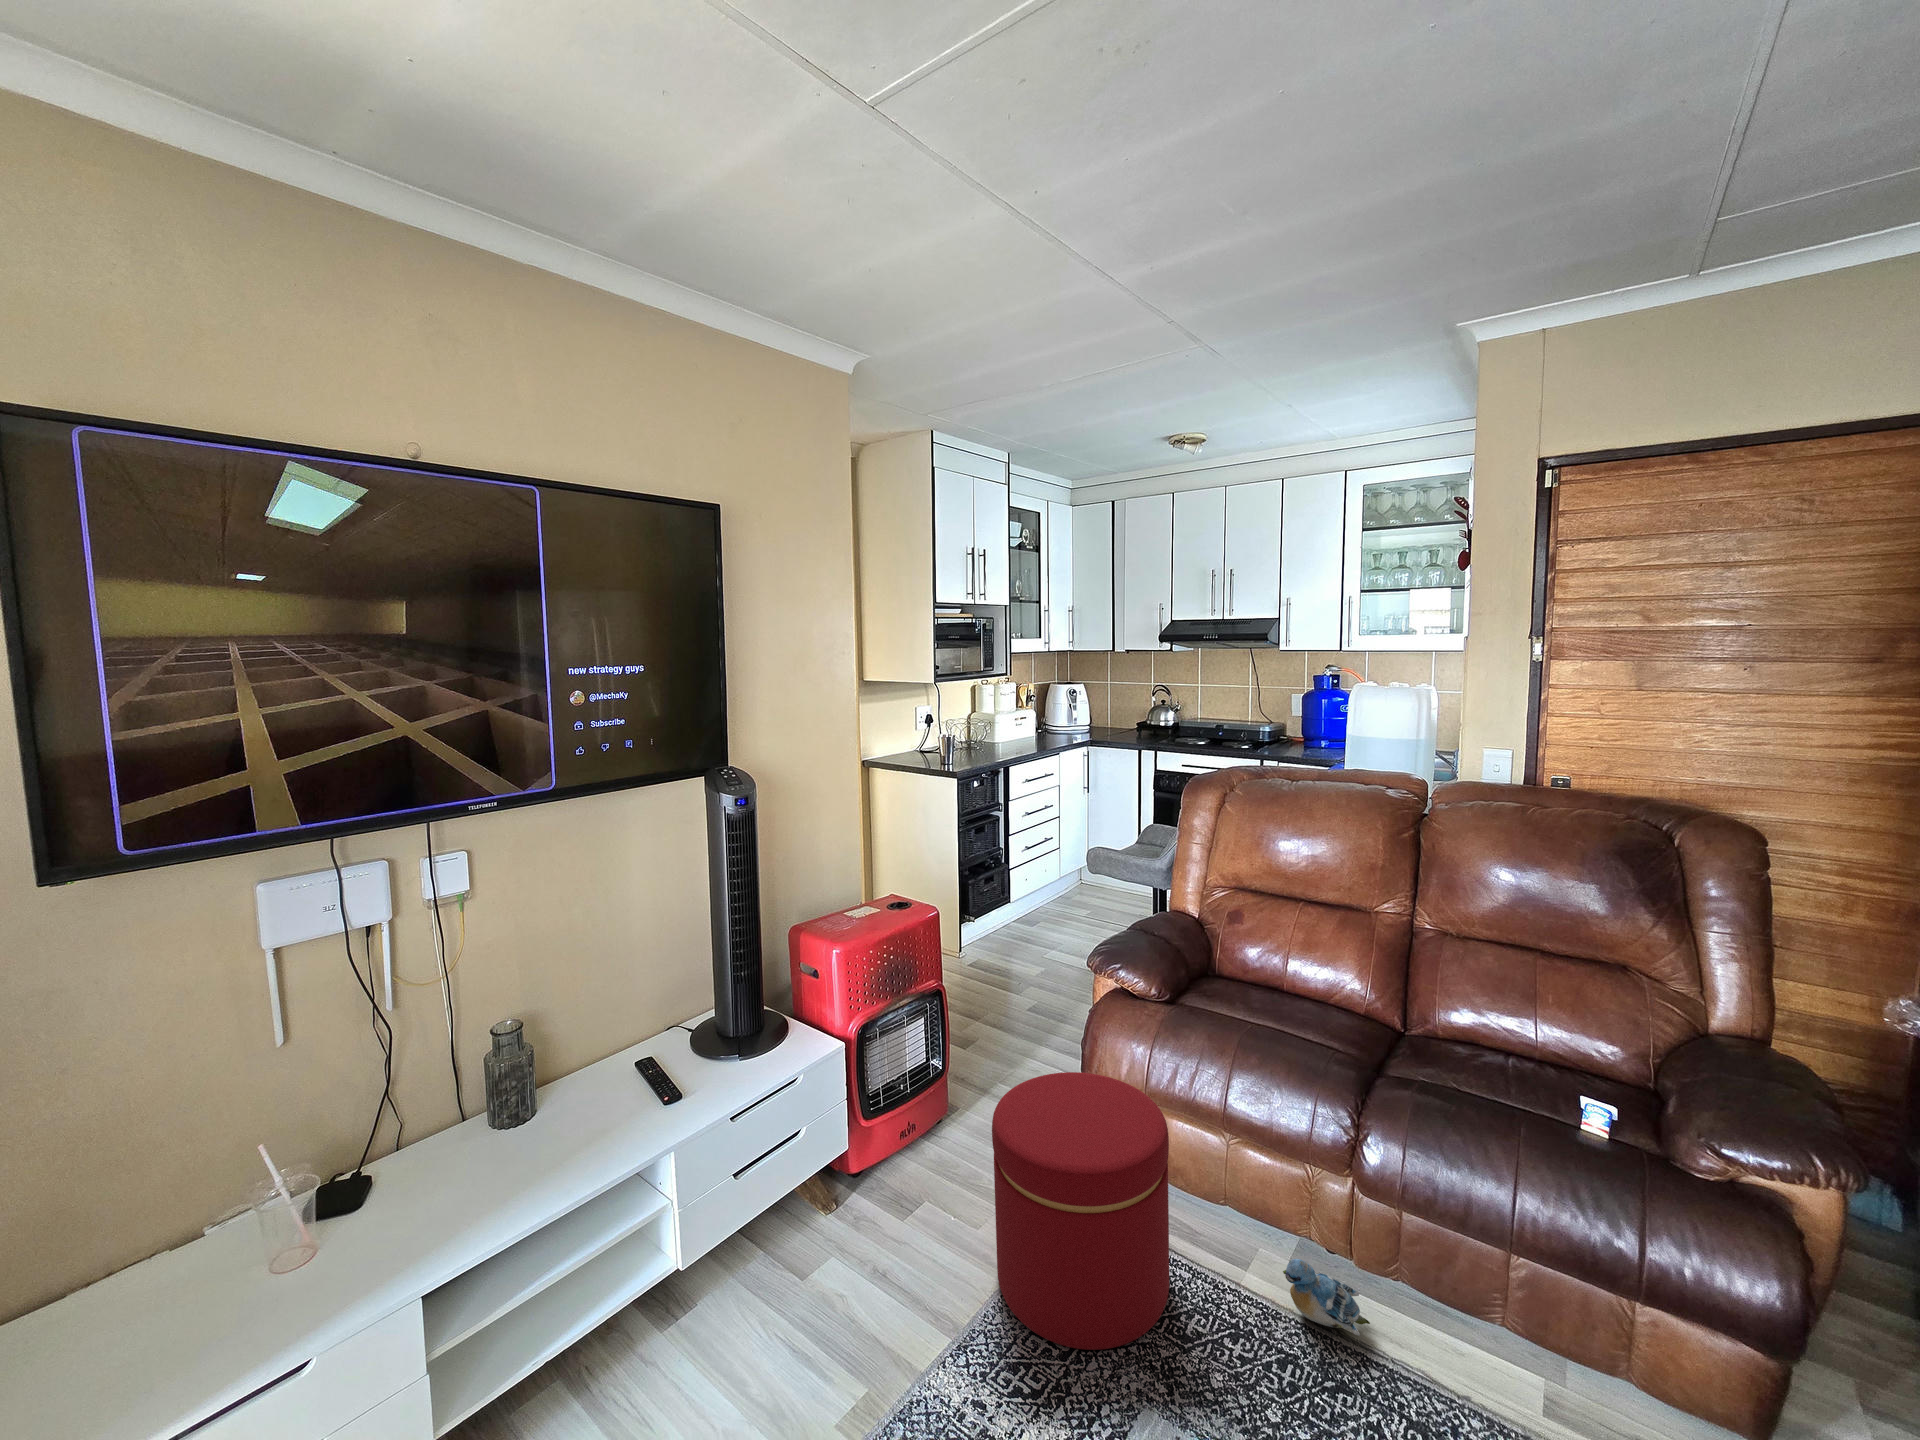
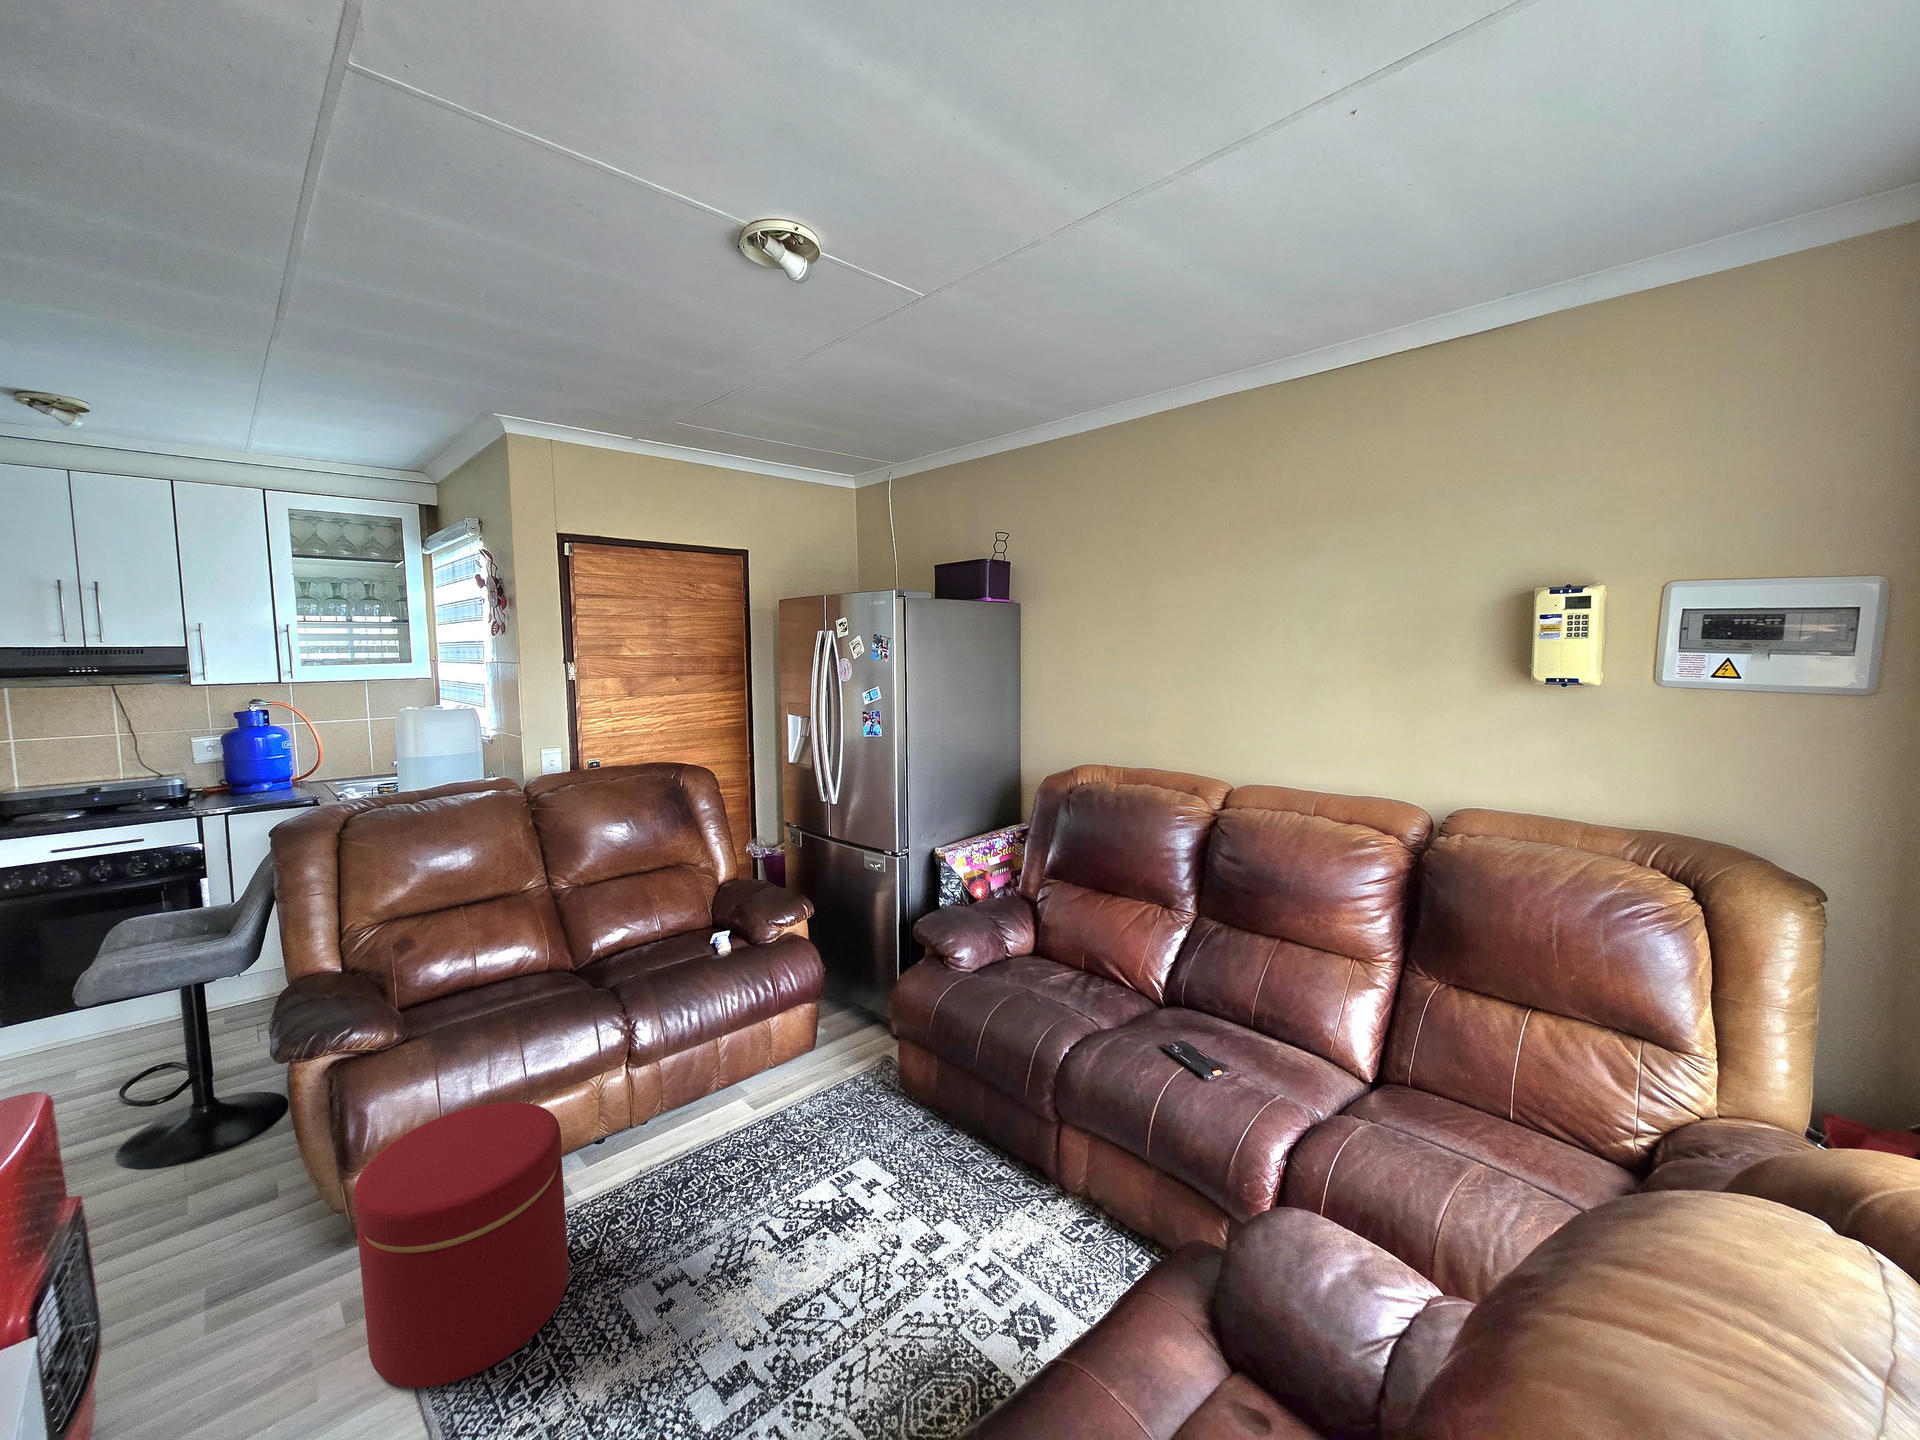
plush toy: present [1283,1259,1370,1336] -> none [615,1136,672,1176]

